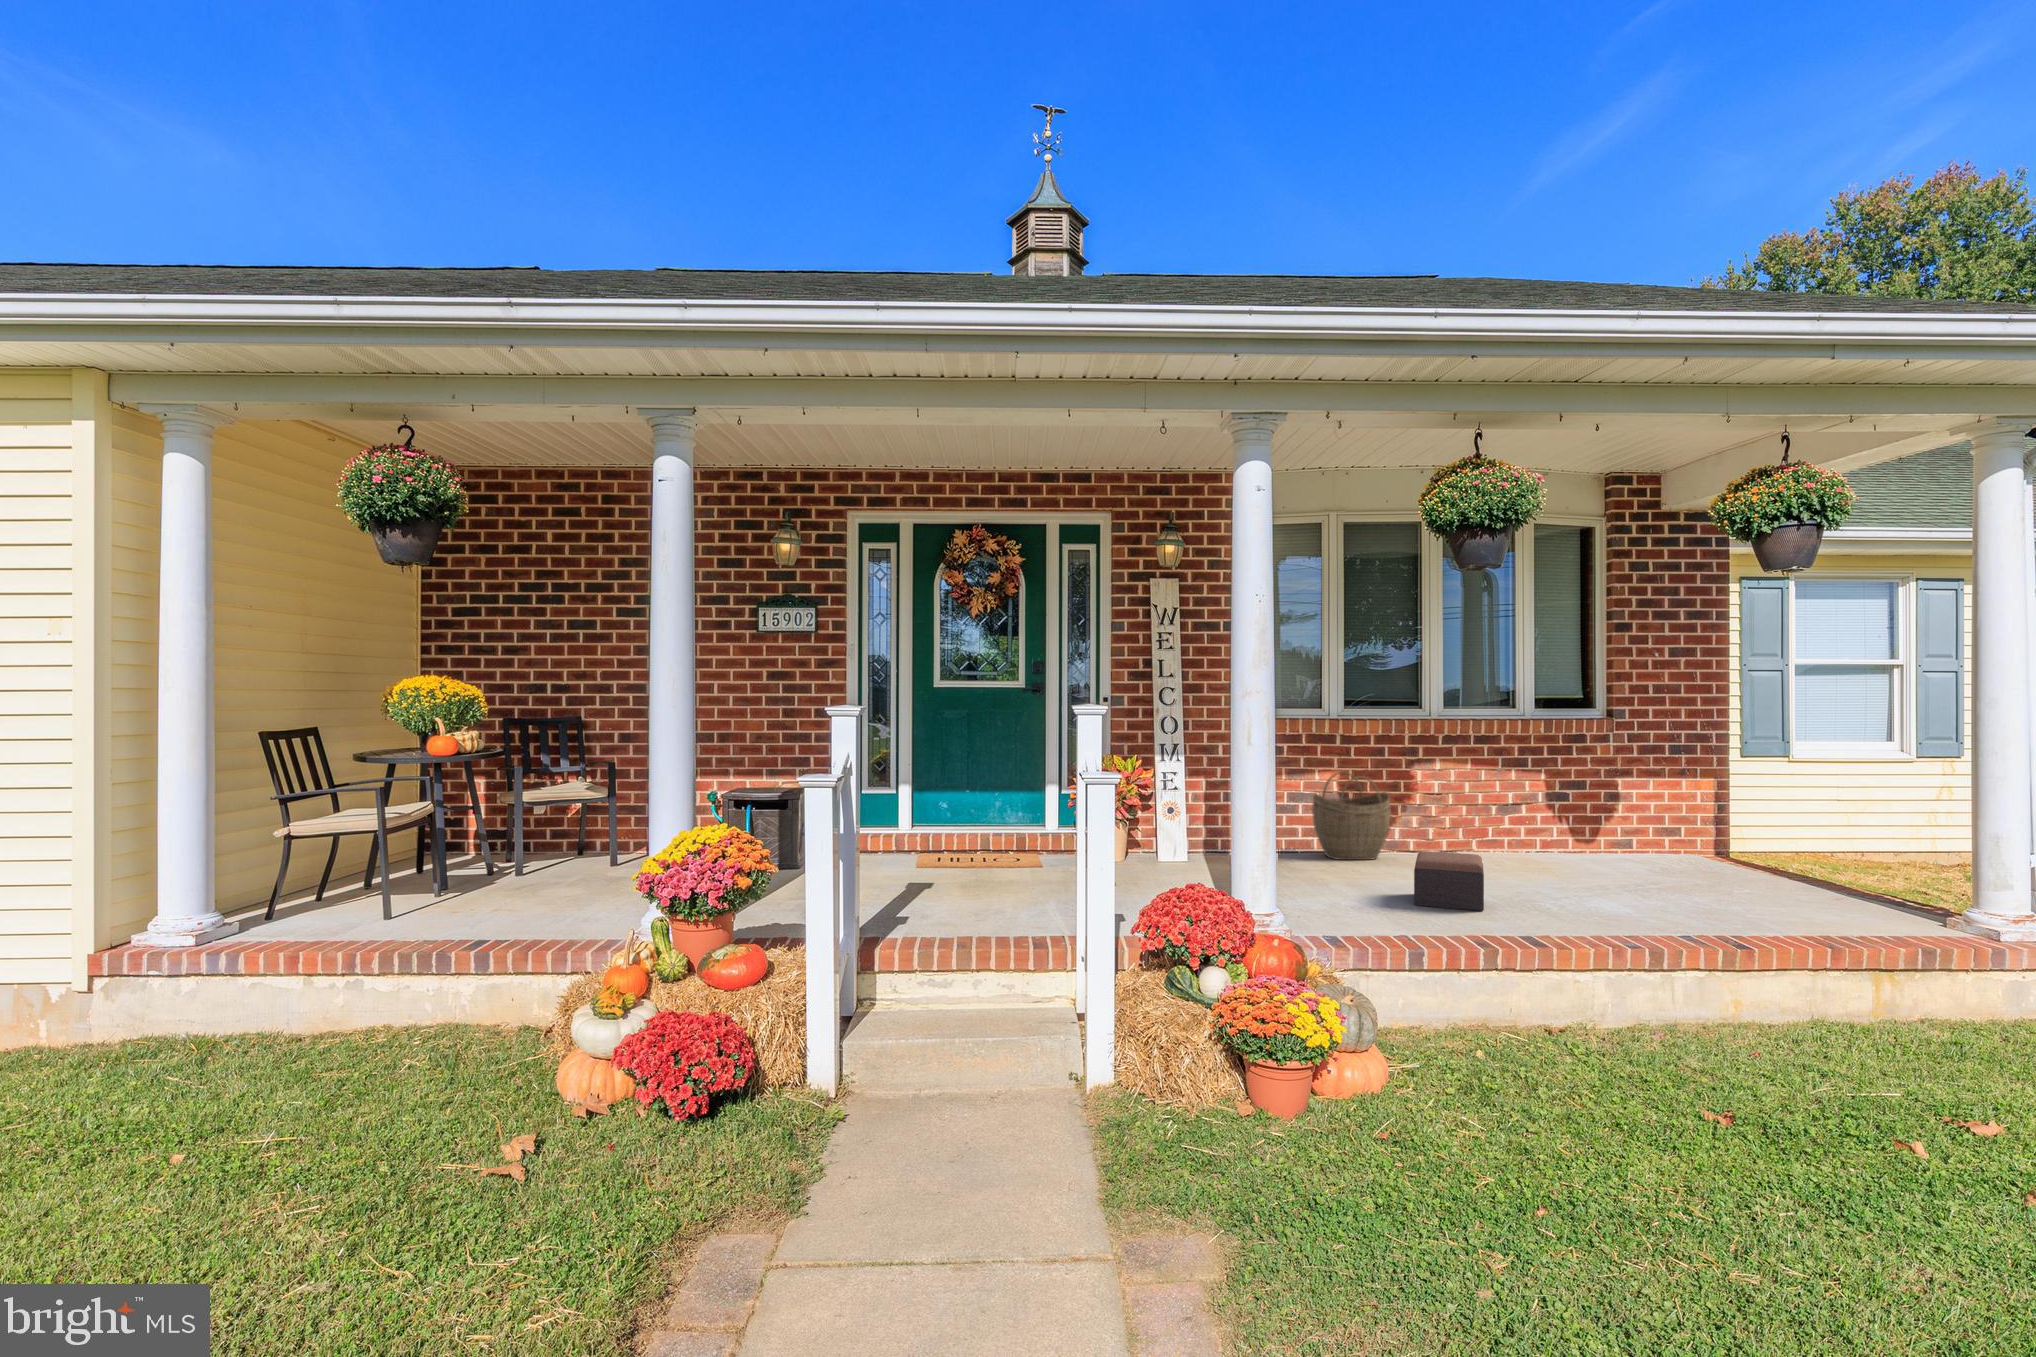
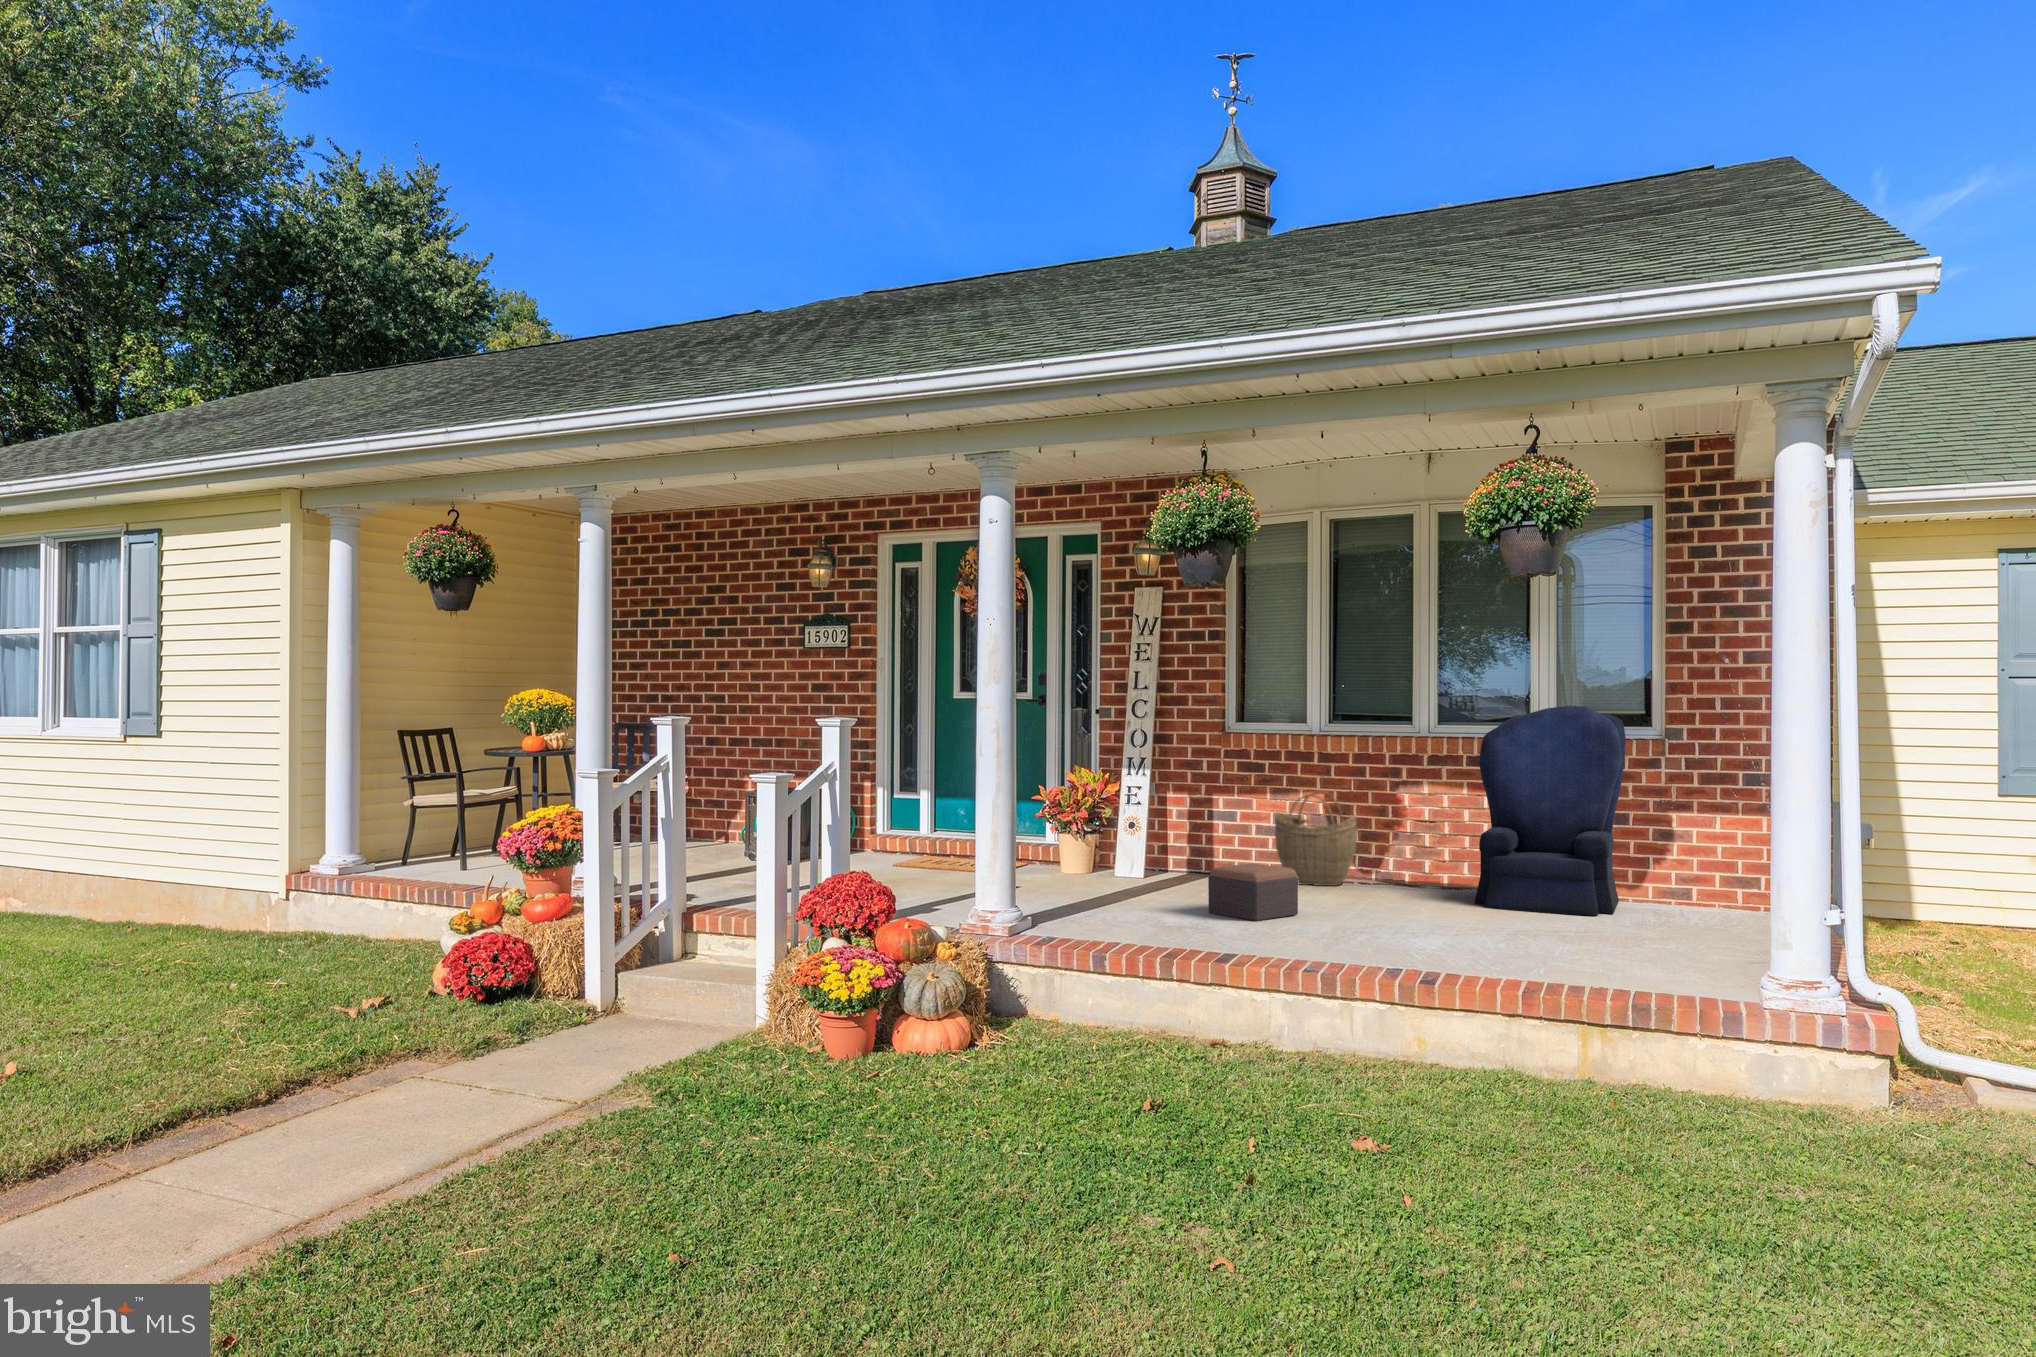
armchair: none [1482,692,1638,873] -> present [1475,706,1626,916]

